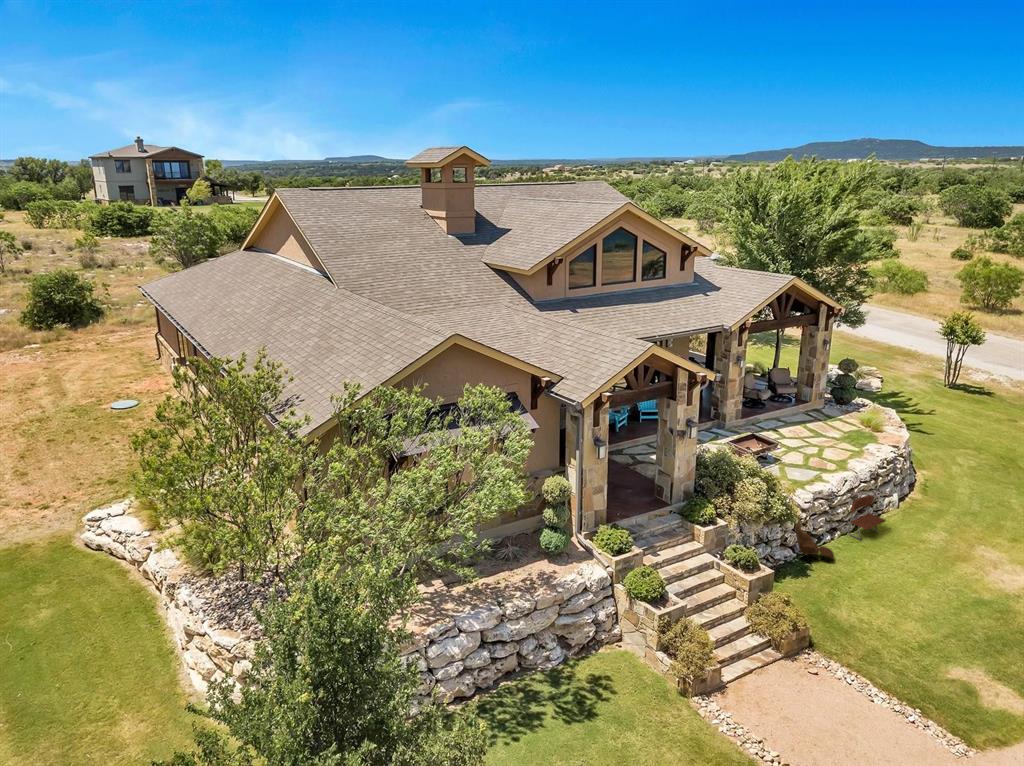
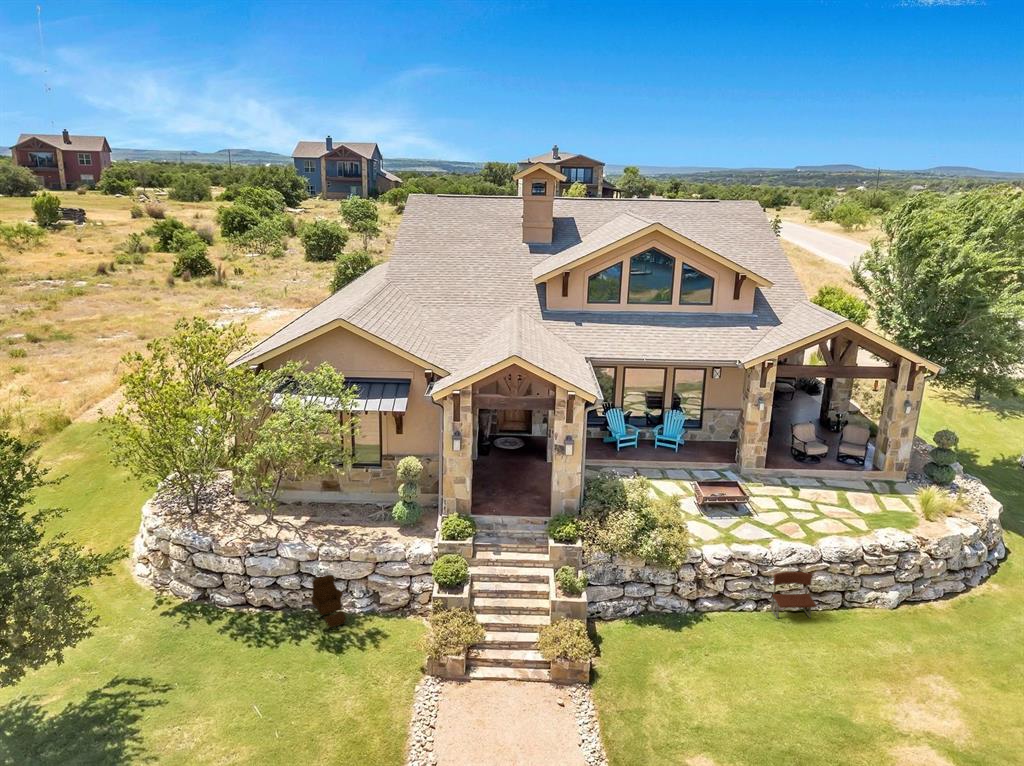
lounge chair: present [796,523,834,562] -> present [311,575,346,630]

